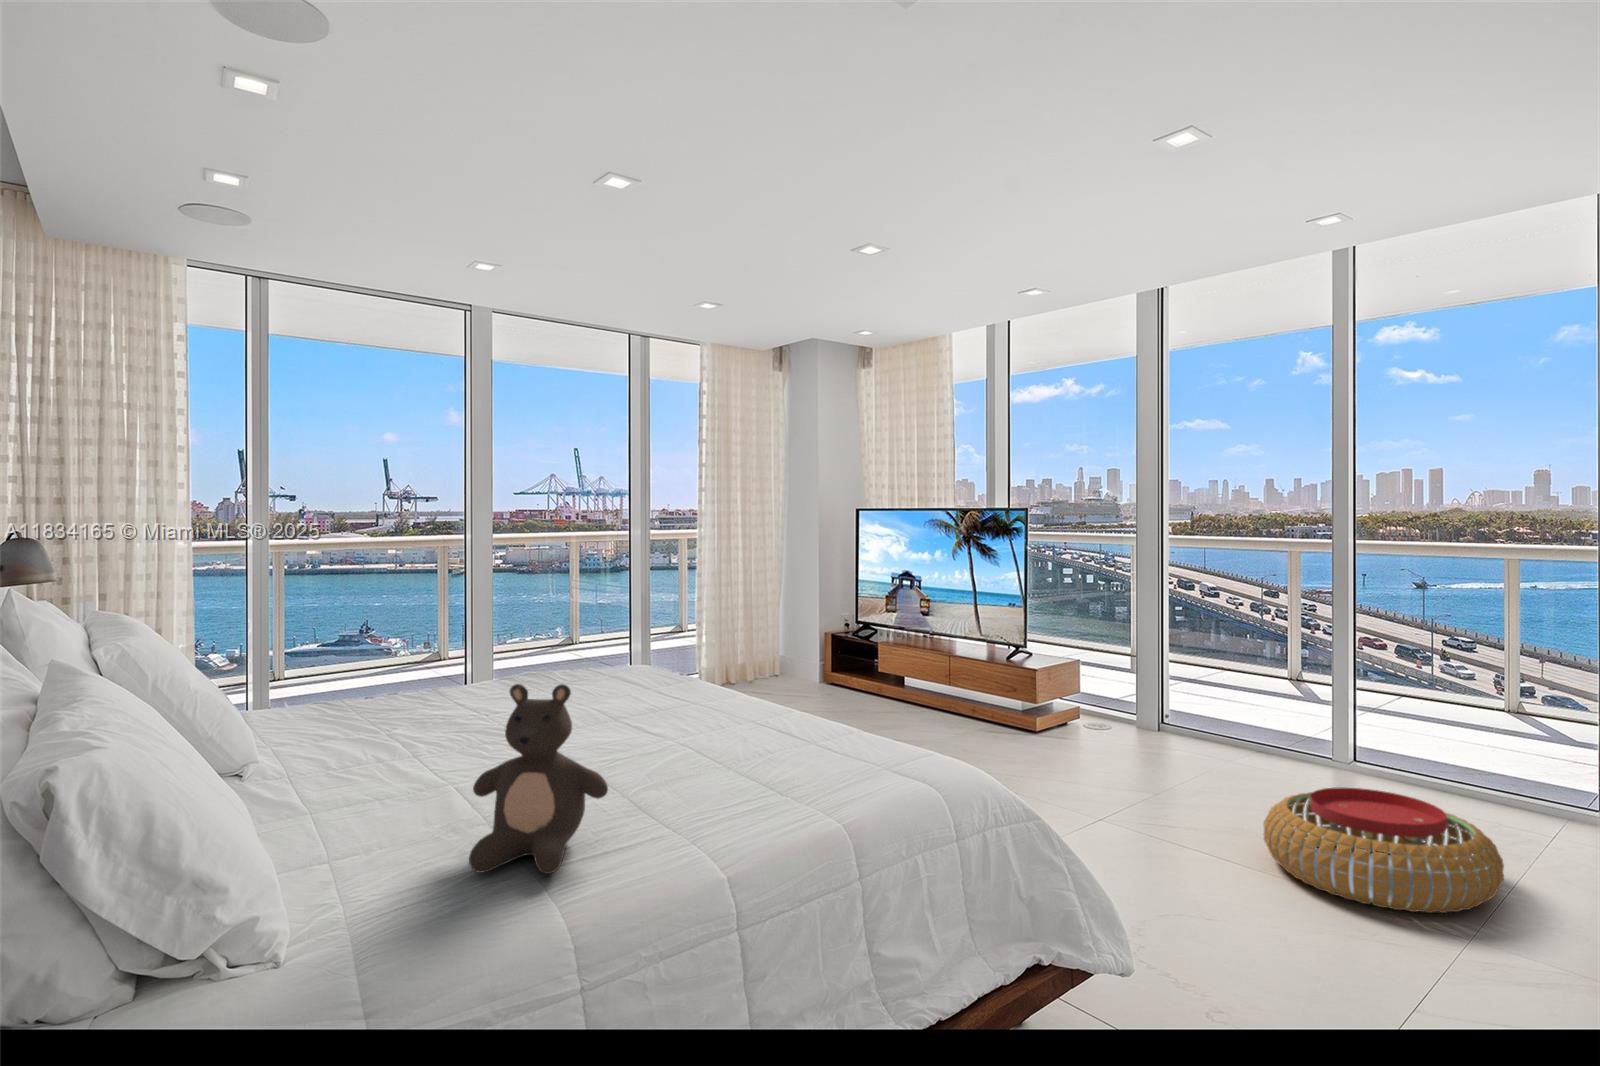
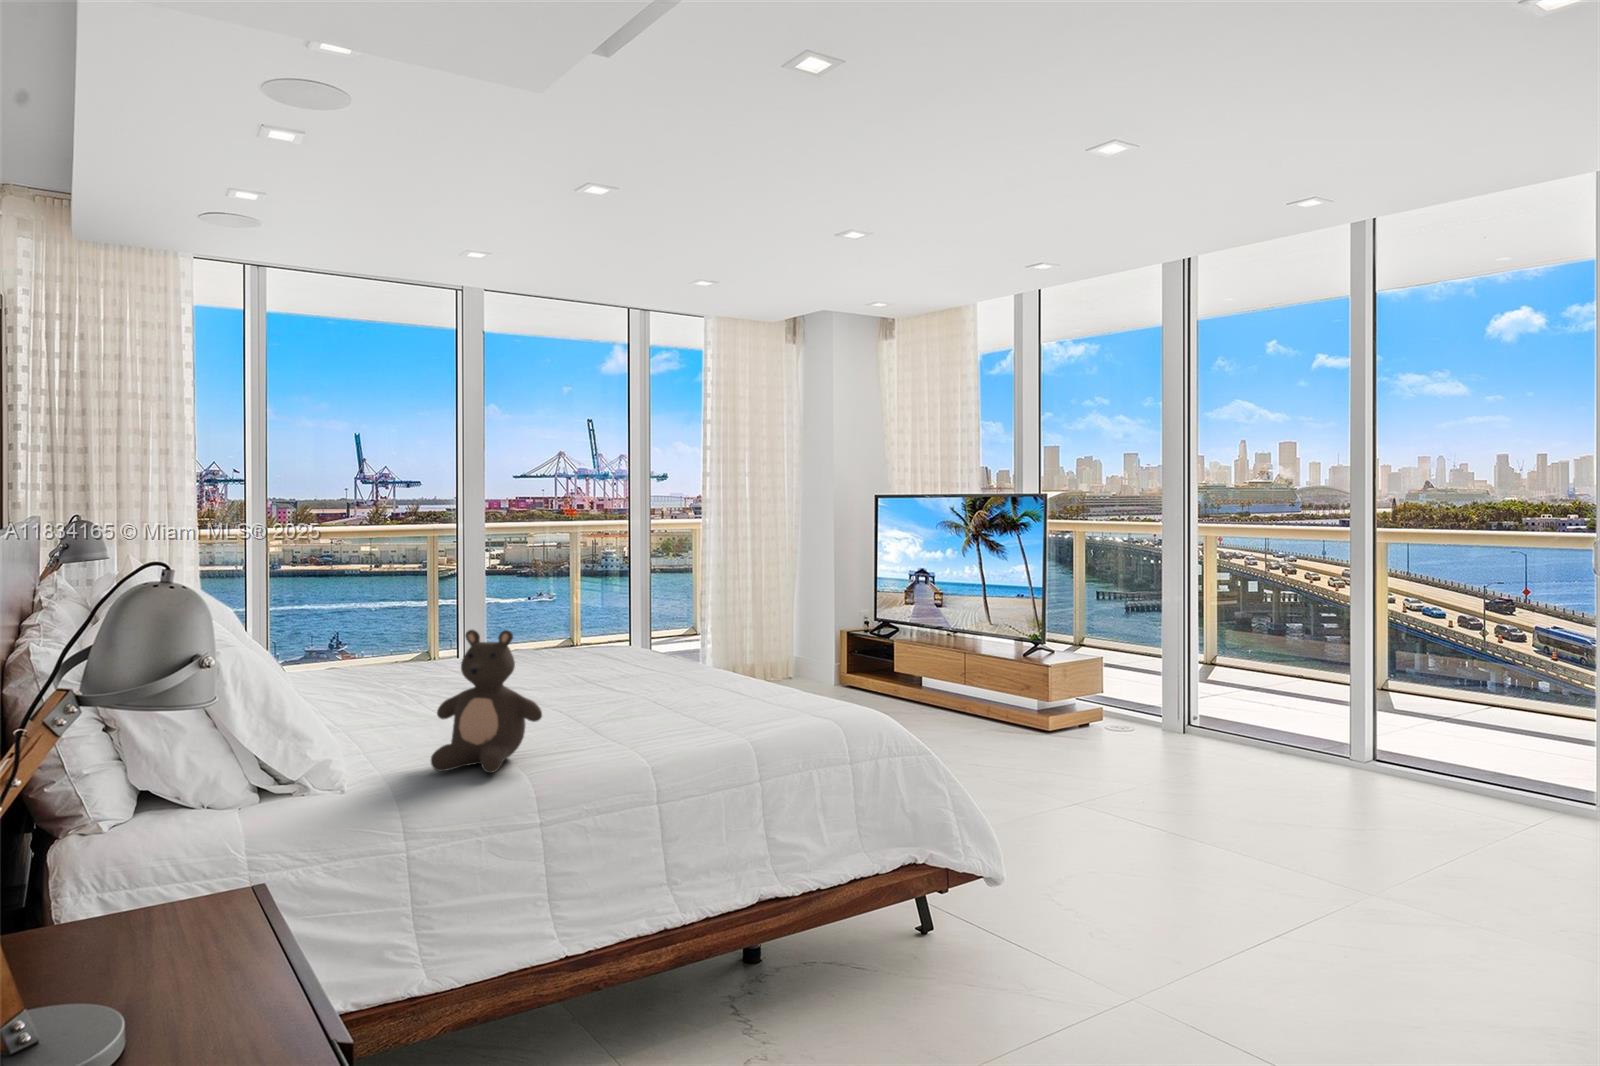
pouf: present [1264,788,1504,913] -> none [1210,771,1427,881]

